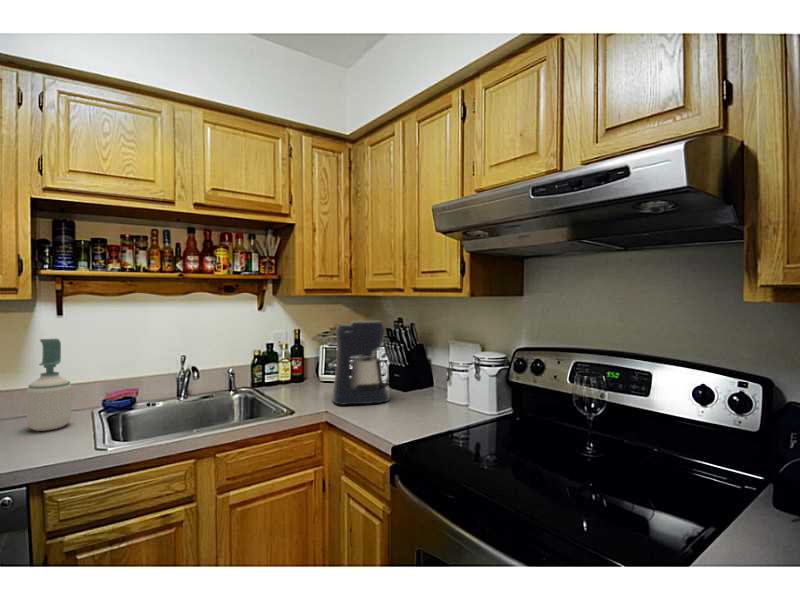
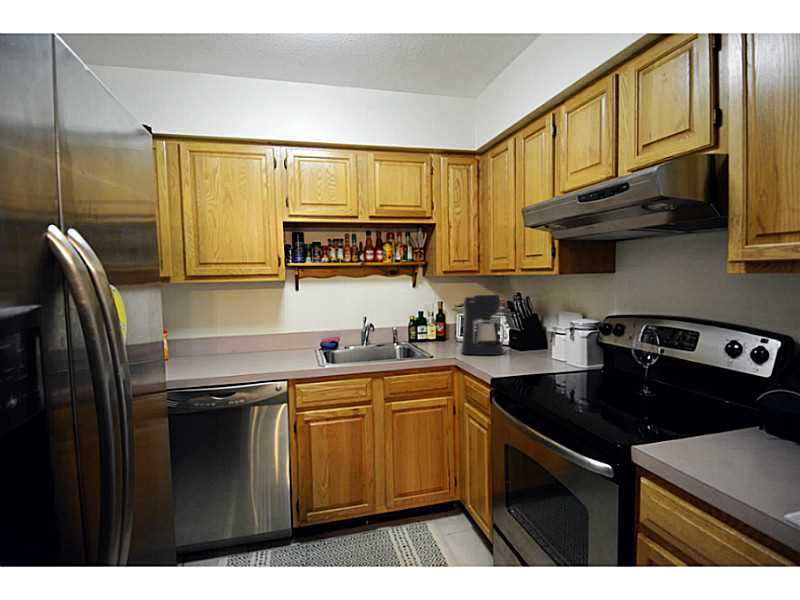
soap bottle: present [27,339,72,431] -> none [285,304,306,356]

